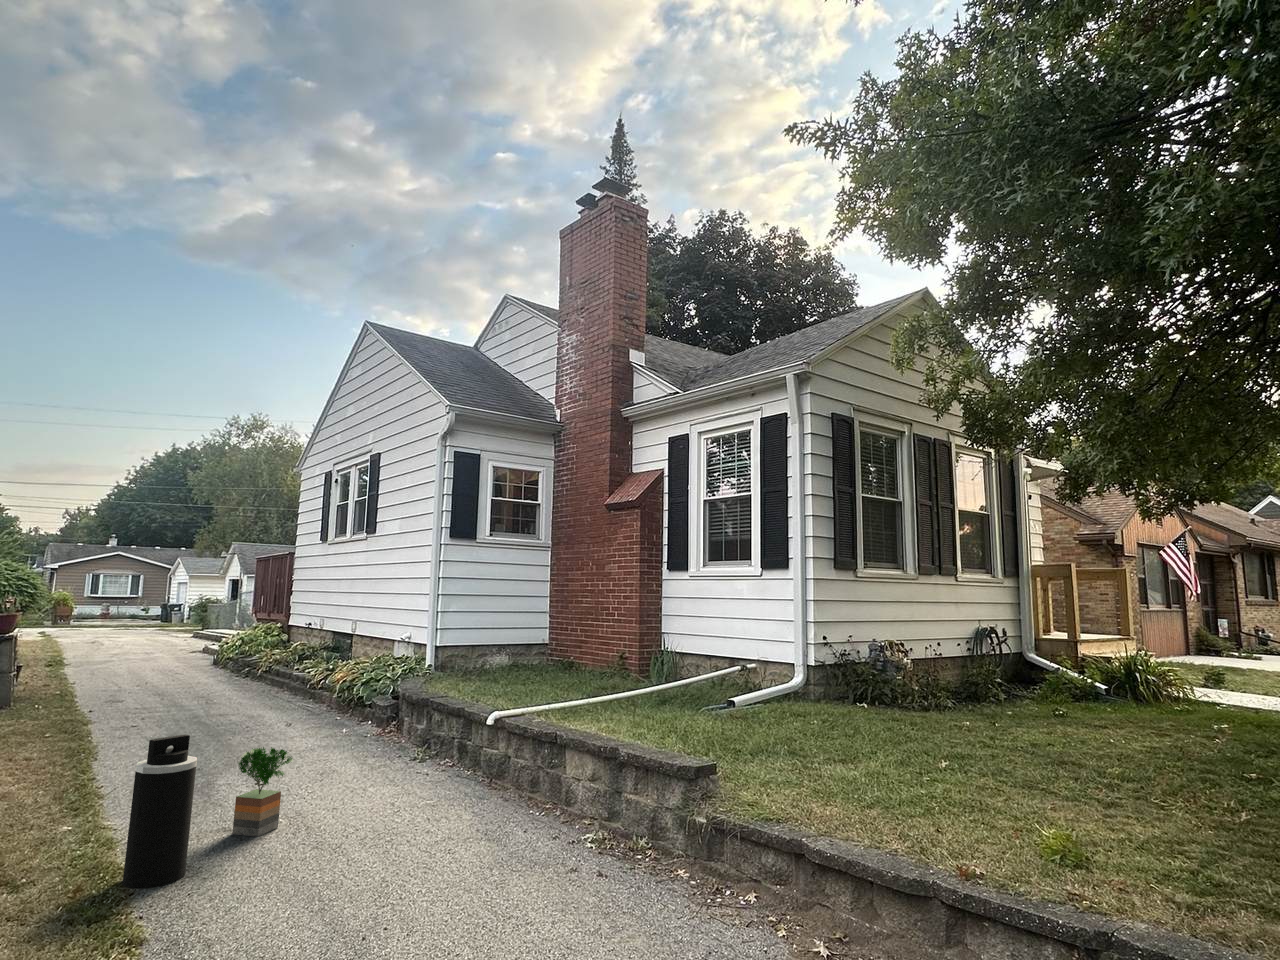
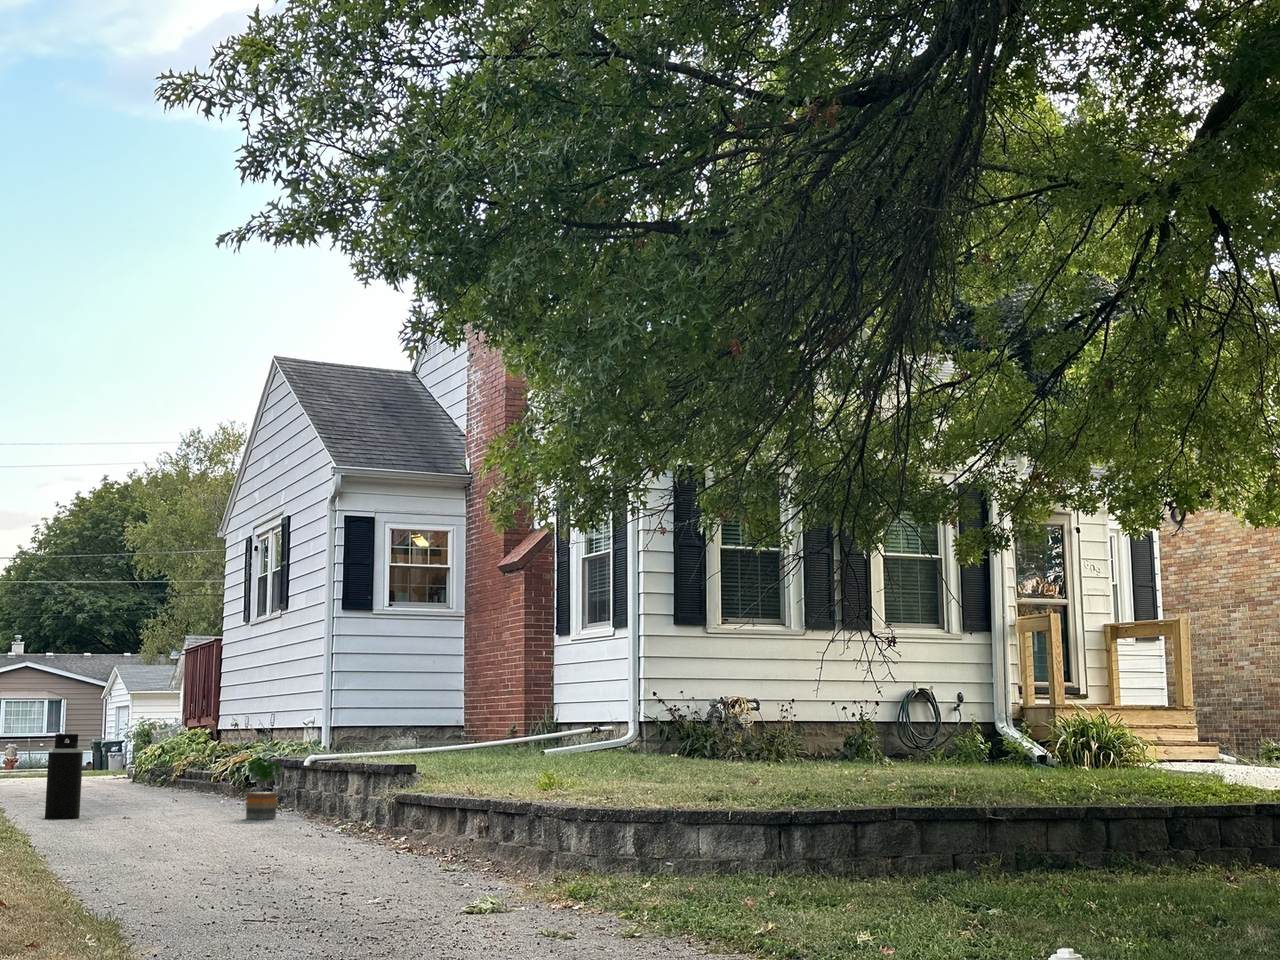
potted tree: present [232,747,292,837] -> present [246,761,283,819]

